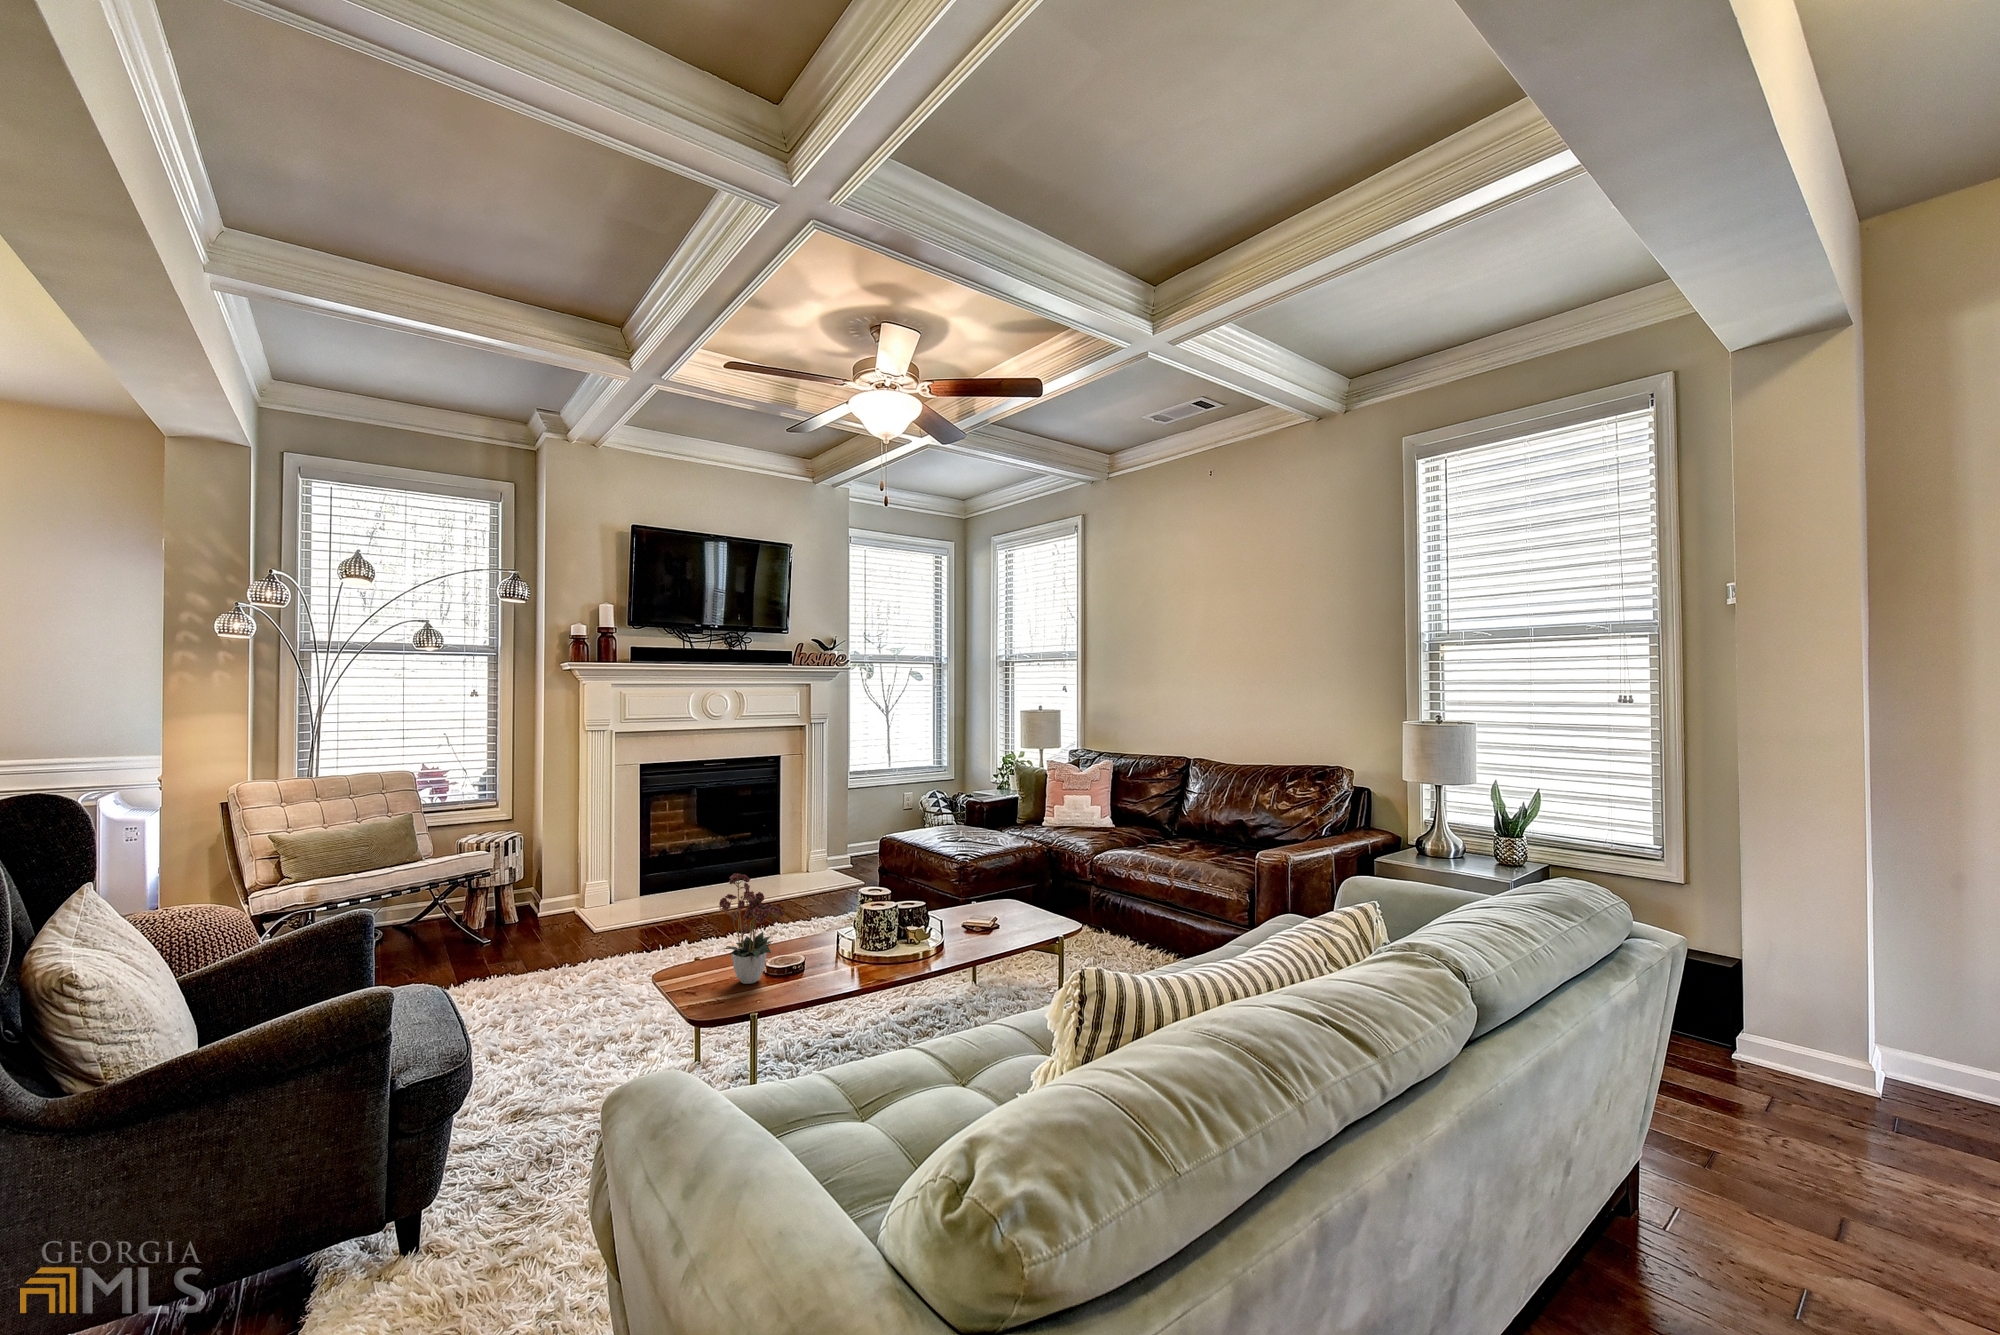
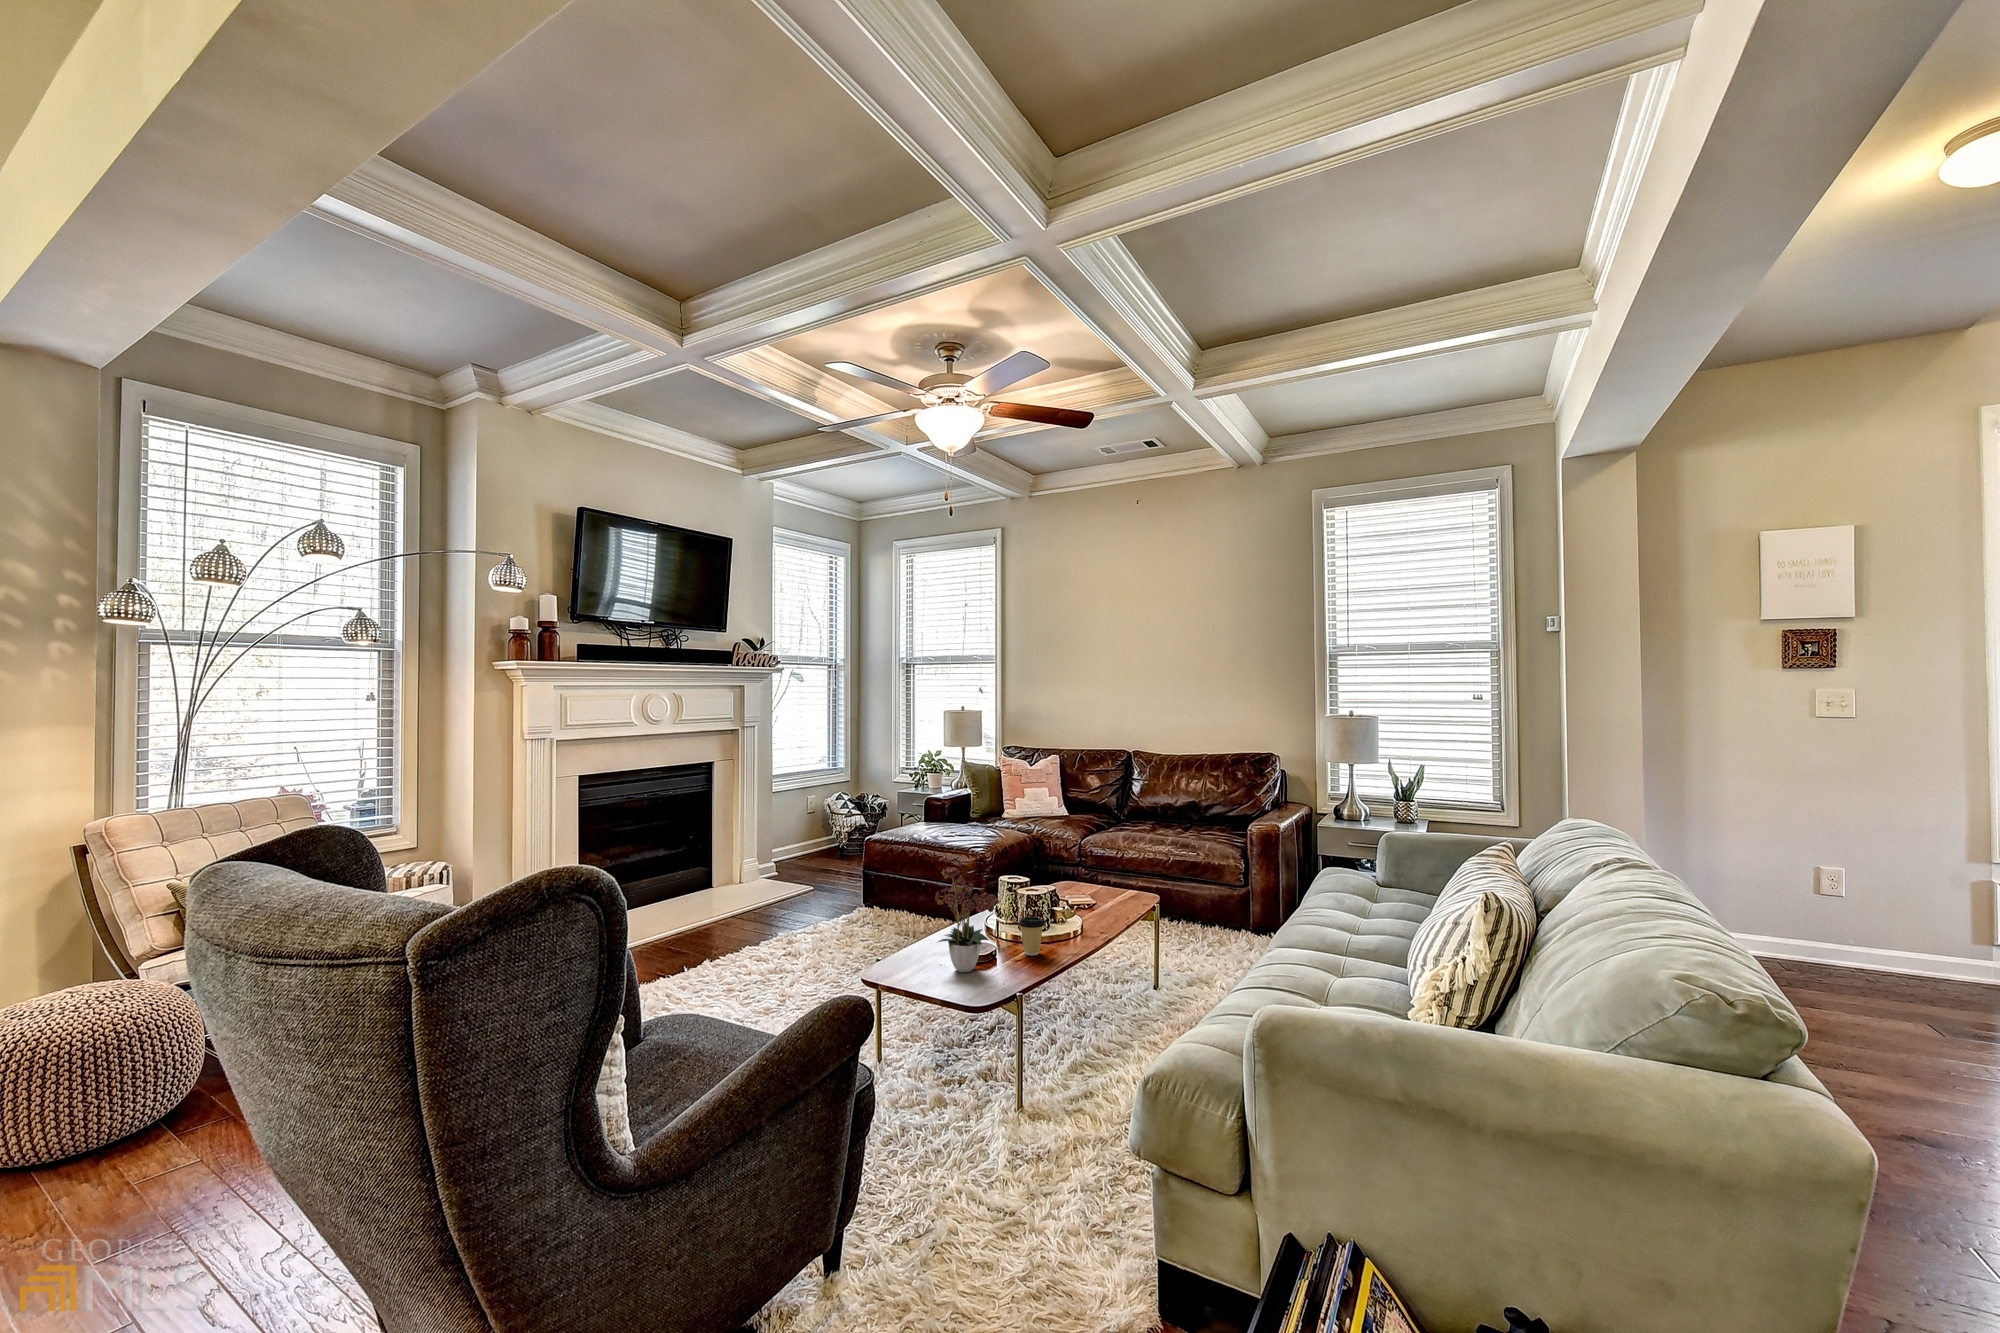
coffee cup: none [825,933,853,975] -> present [1019,917,1045,955]

